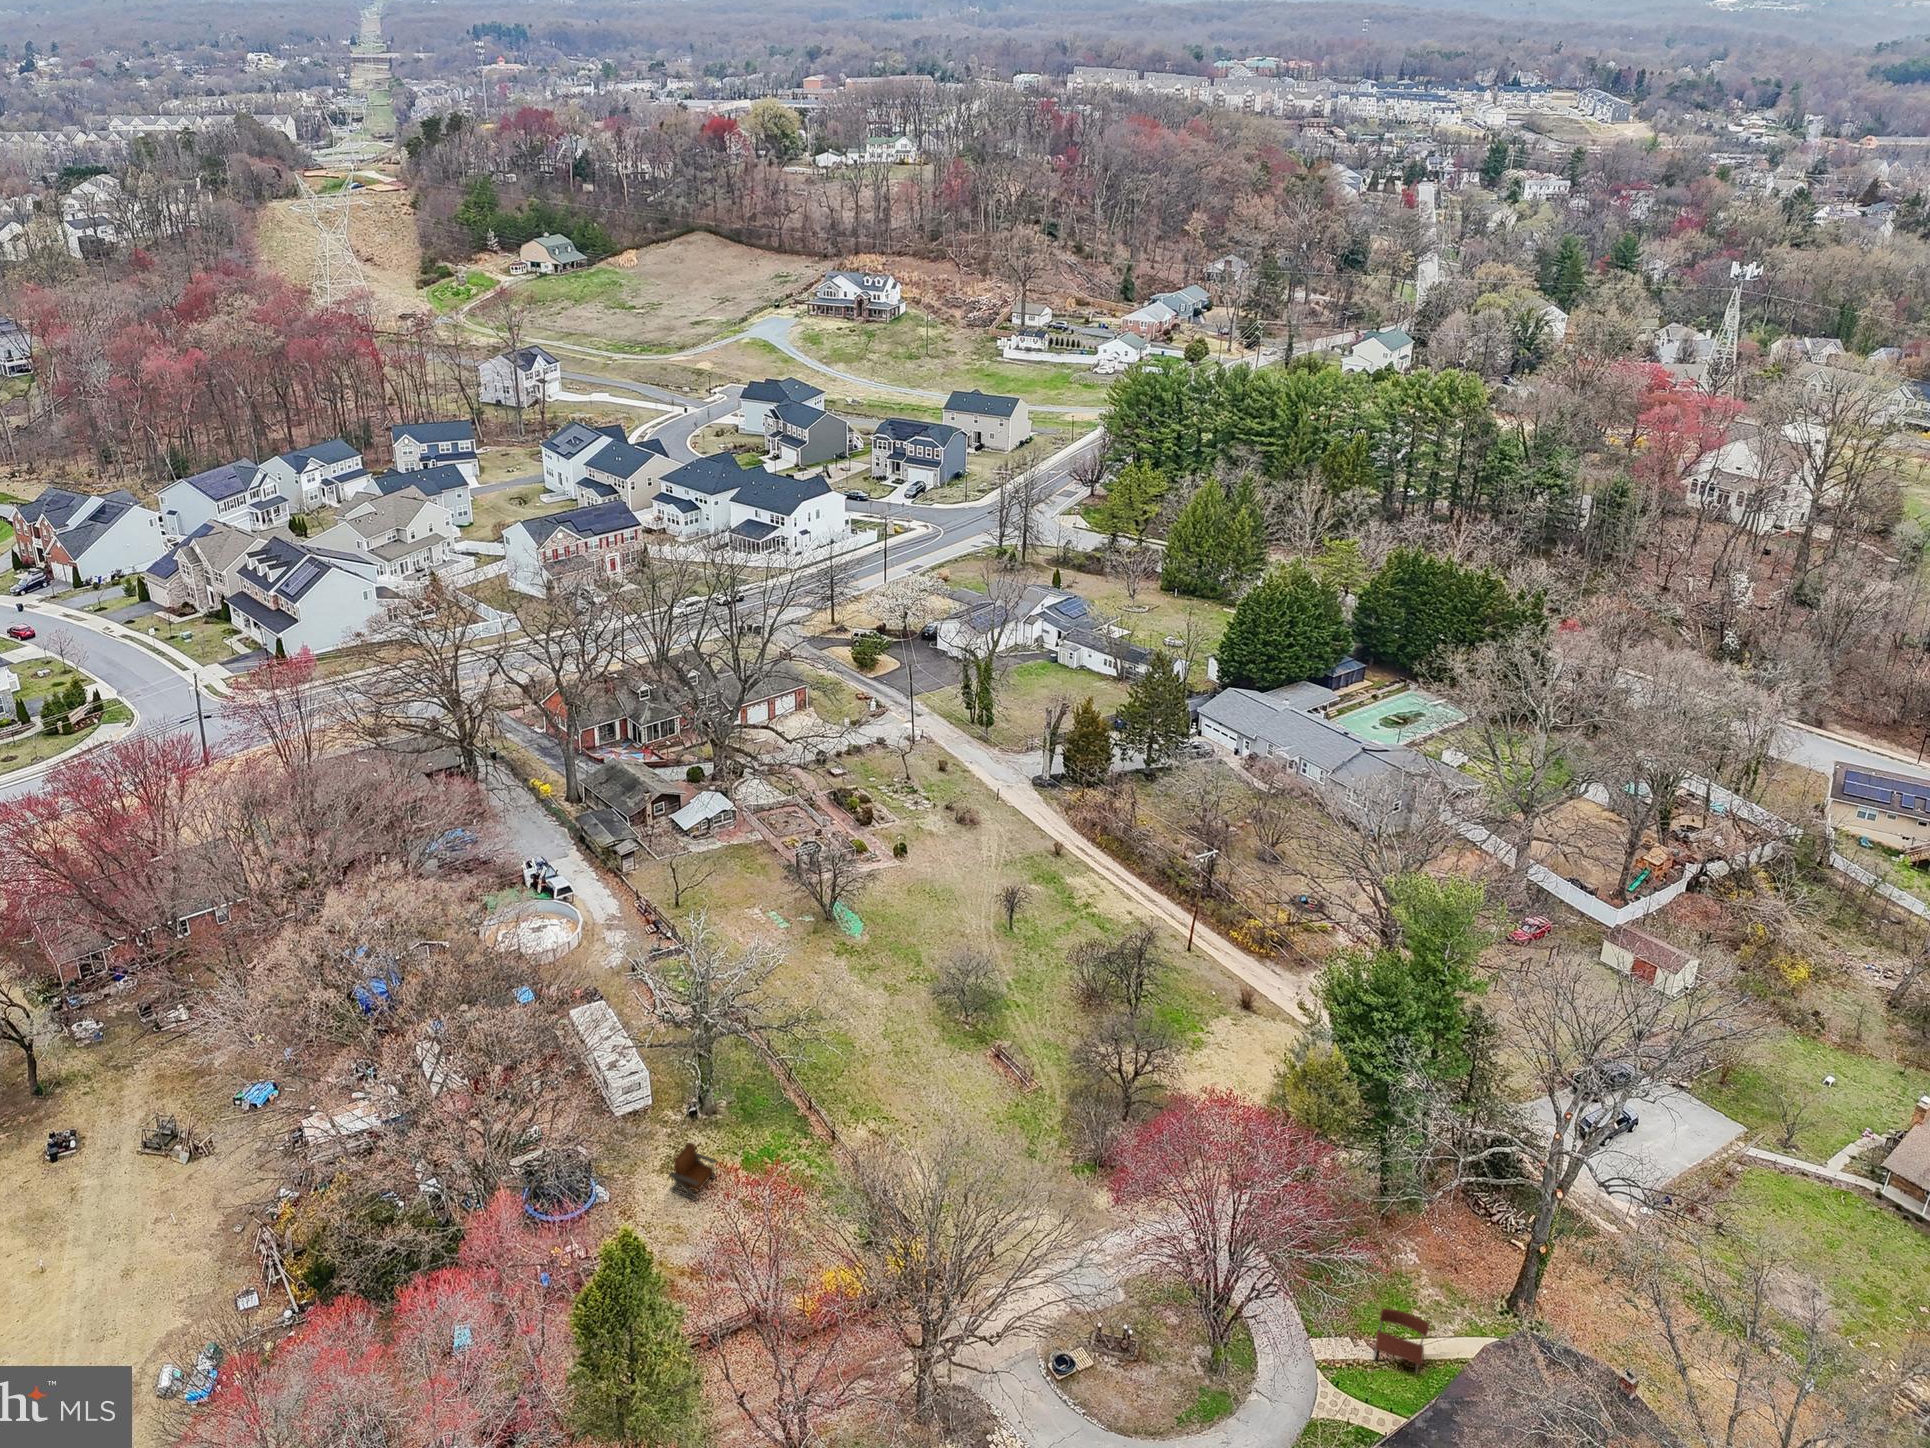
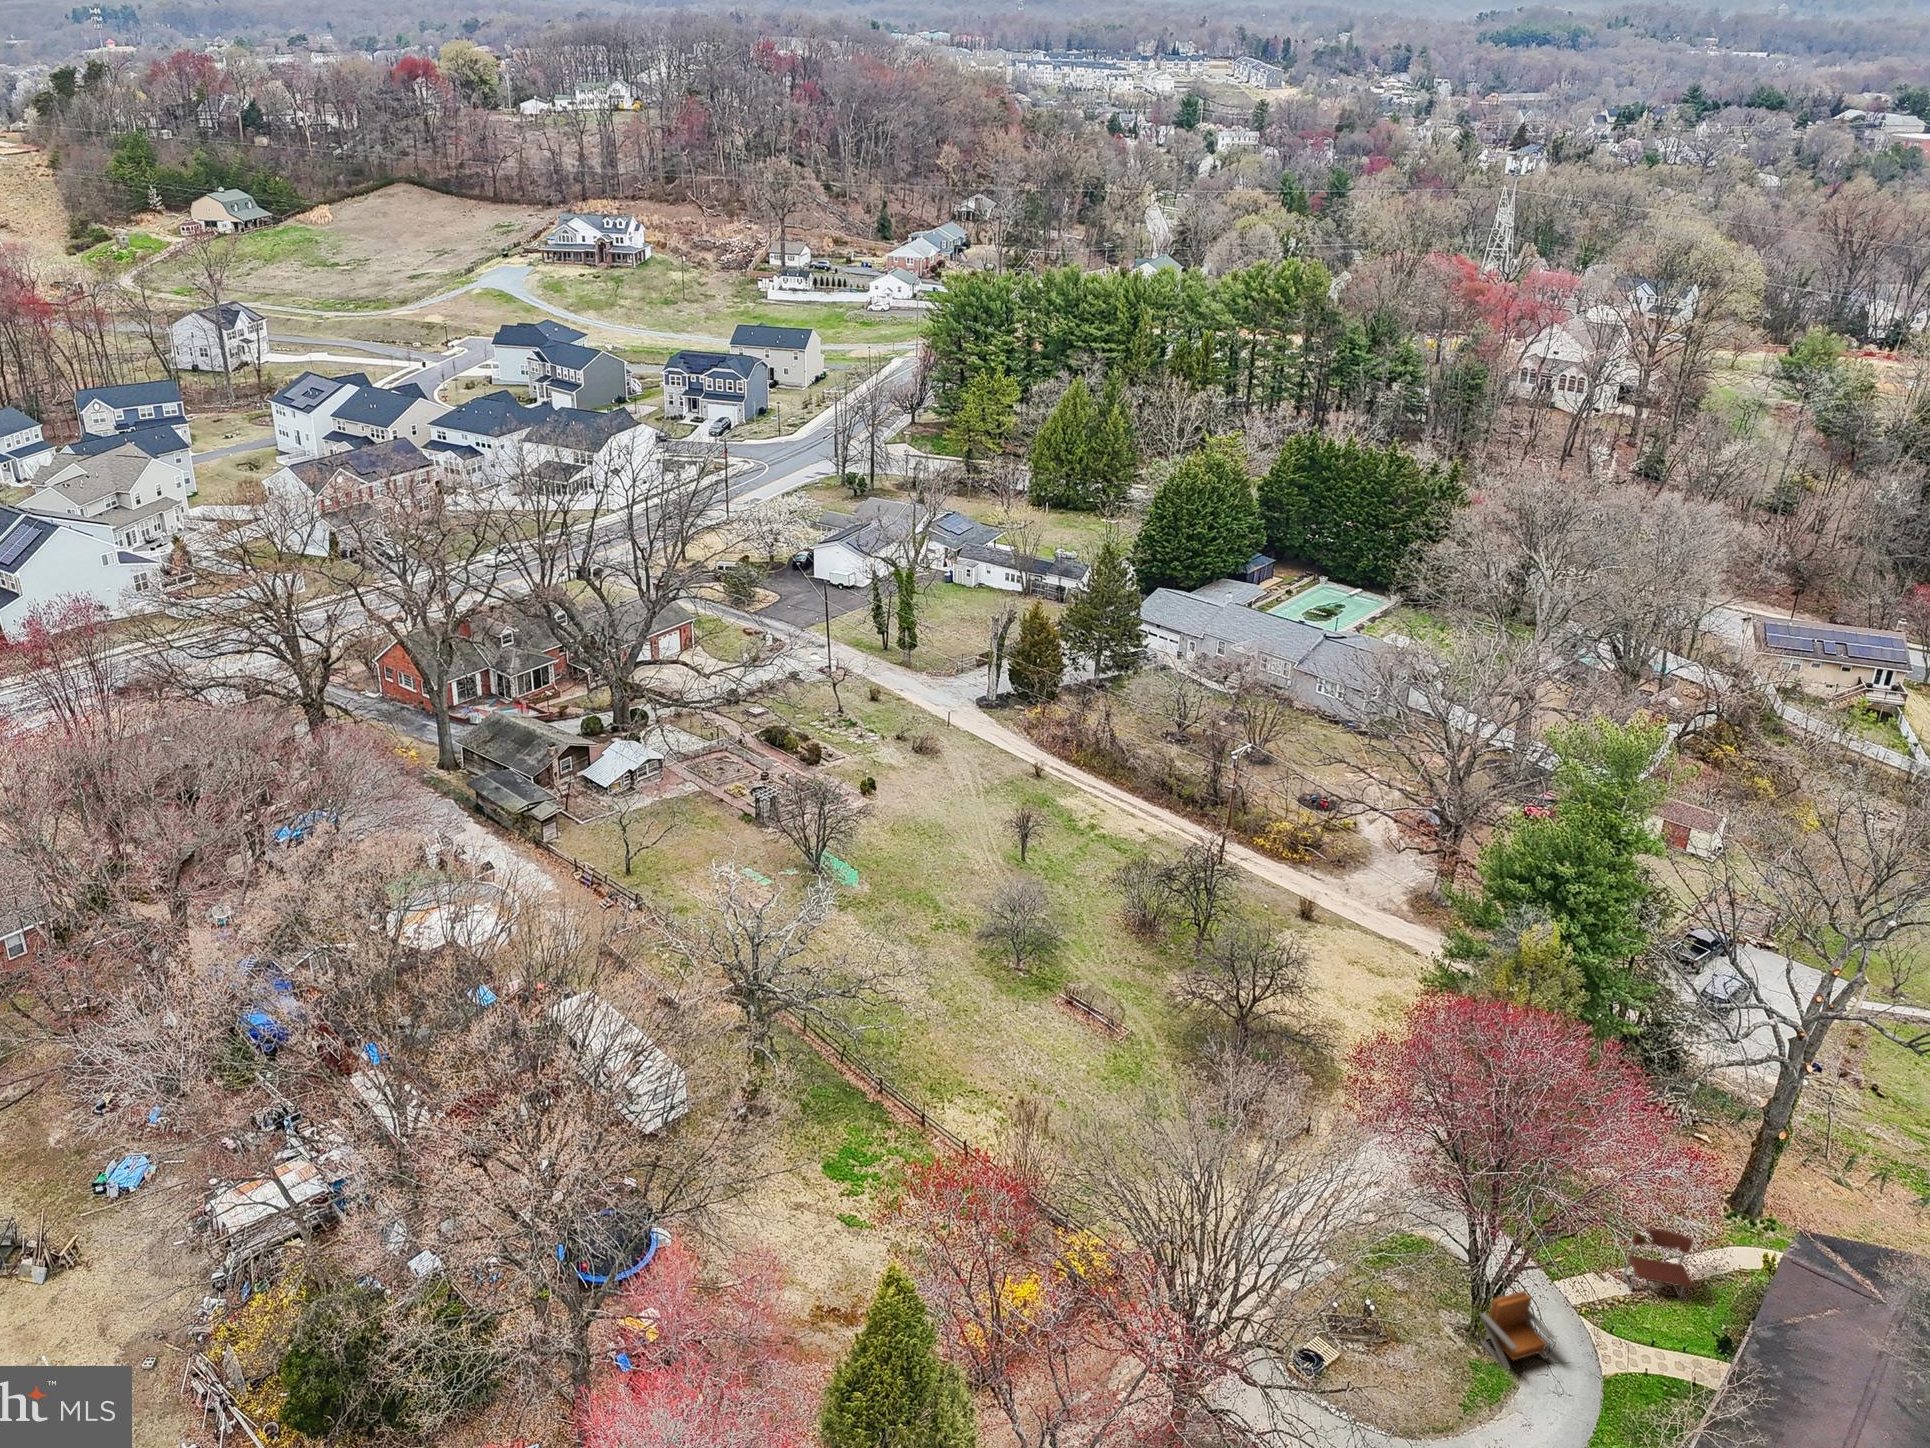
lounge chair: present [669,1143,716,1201] -> present [1480,1291,1554,1370]

